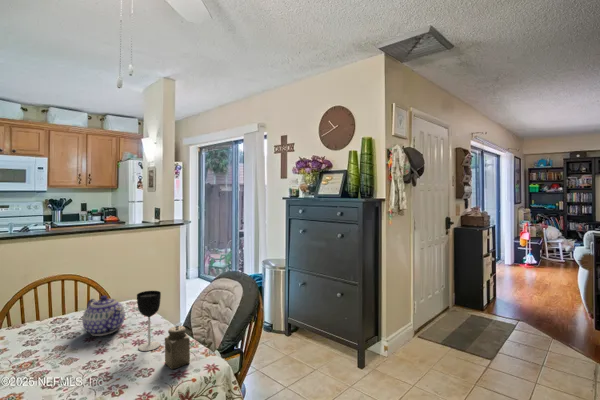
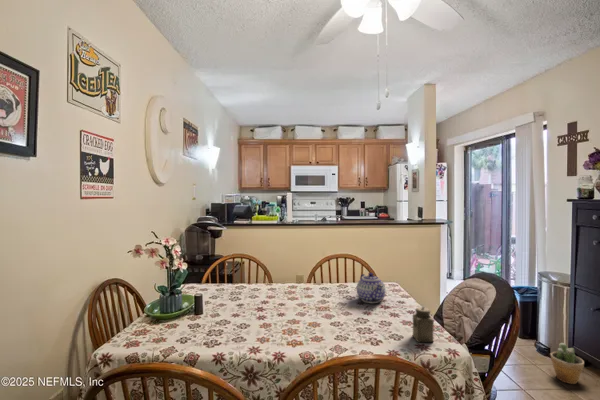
wine glass: present [137,291,161,351] -> none [393,274,412,323]
potted plant: none [275,317,296,350] -> present [551,343,584,384]

